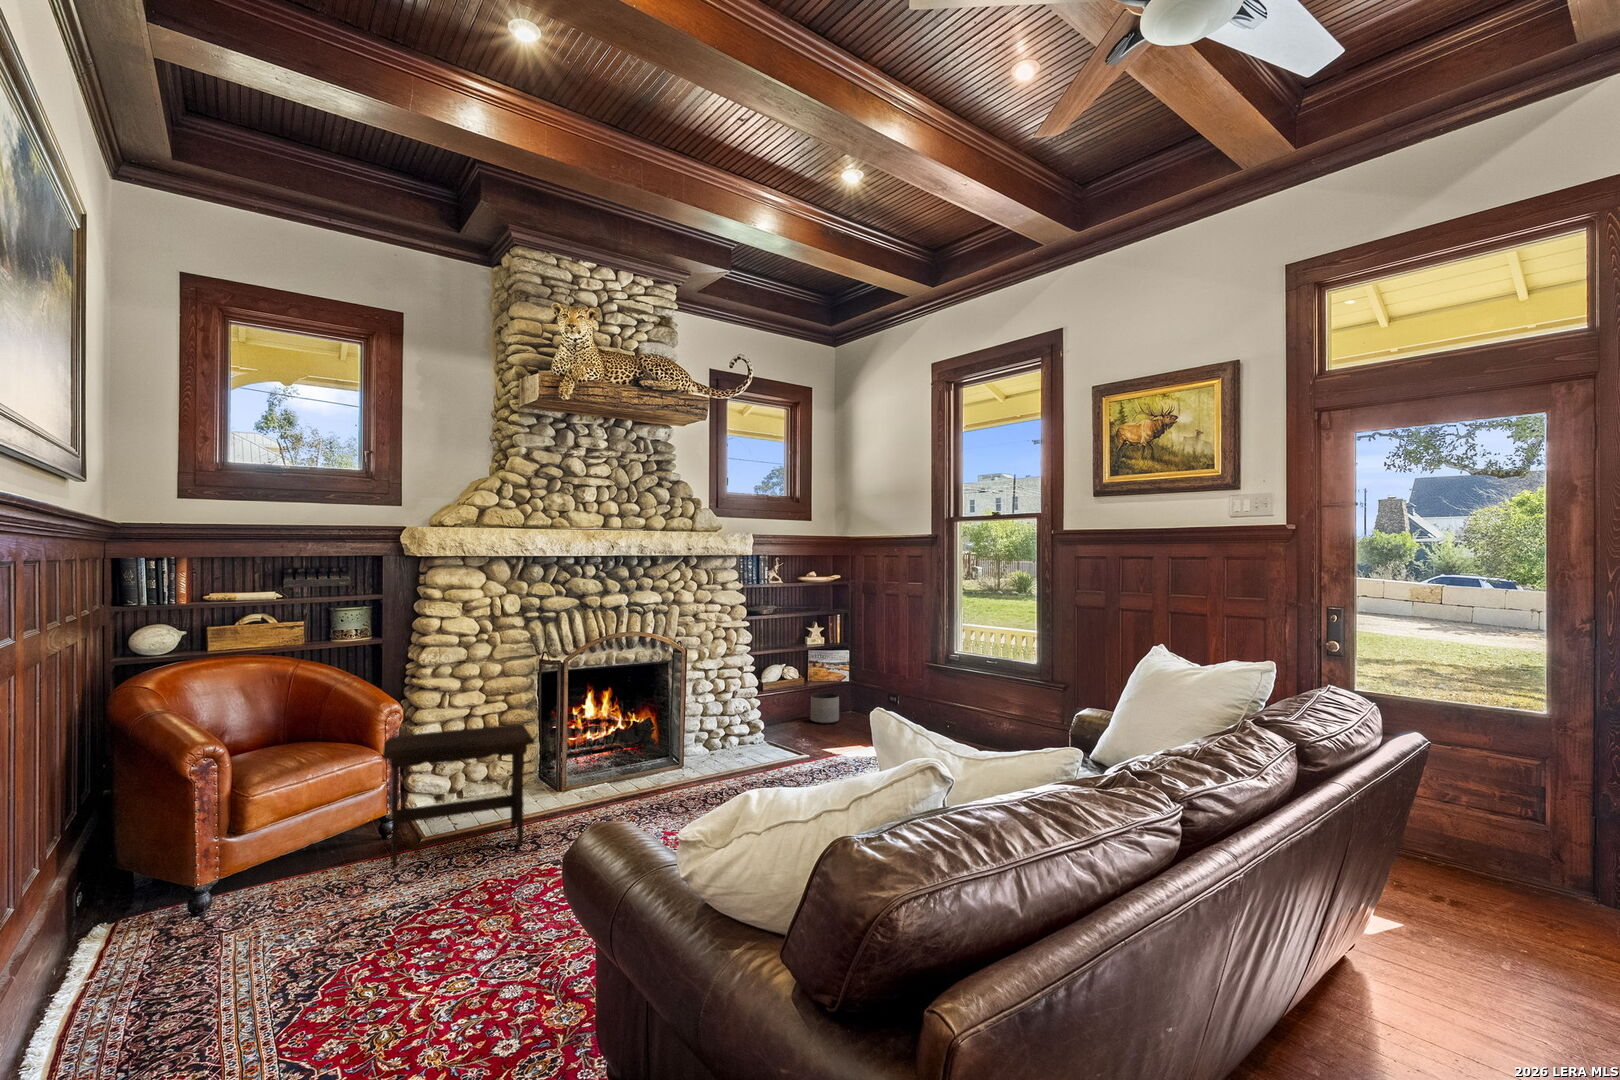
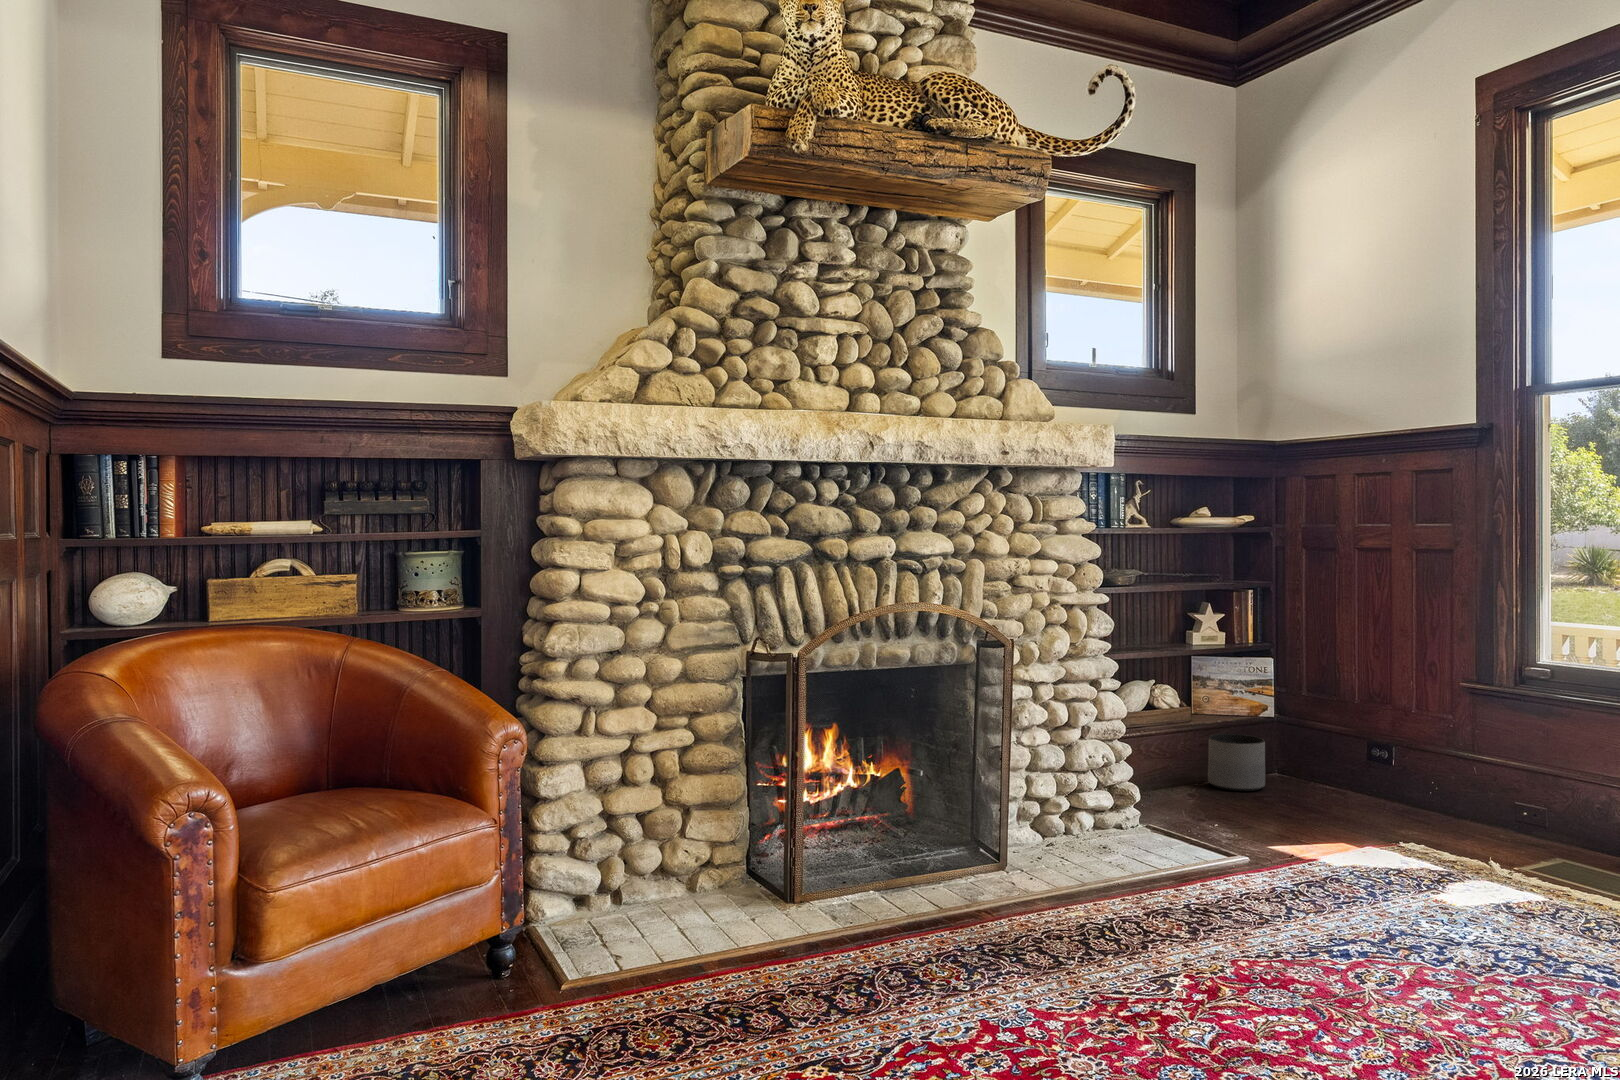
footstool: present [383,724,534,866] -> none [494,768,772,1037]

